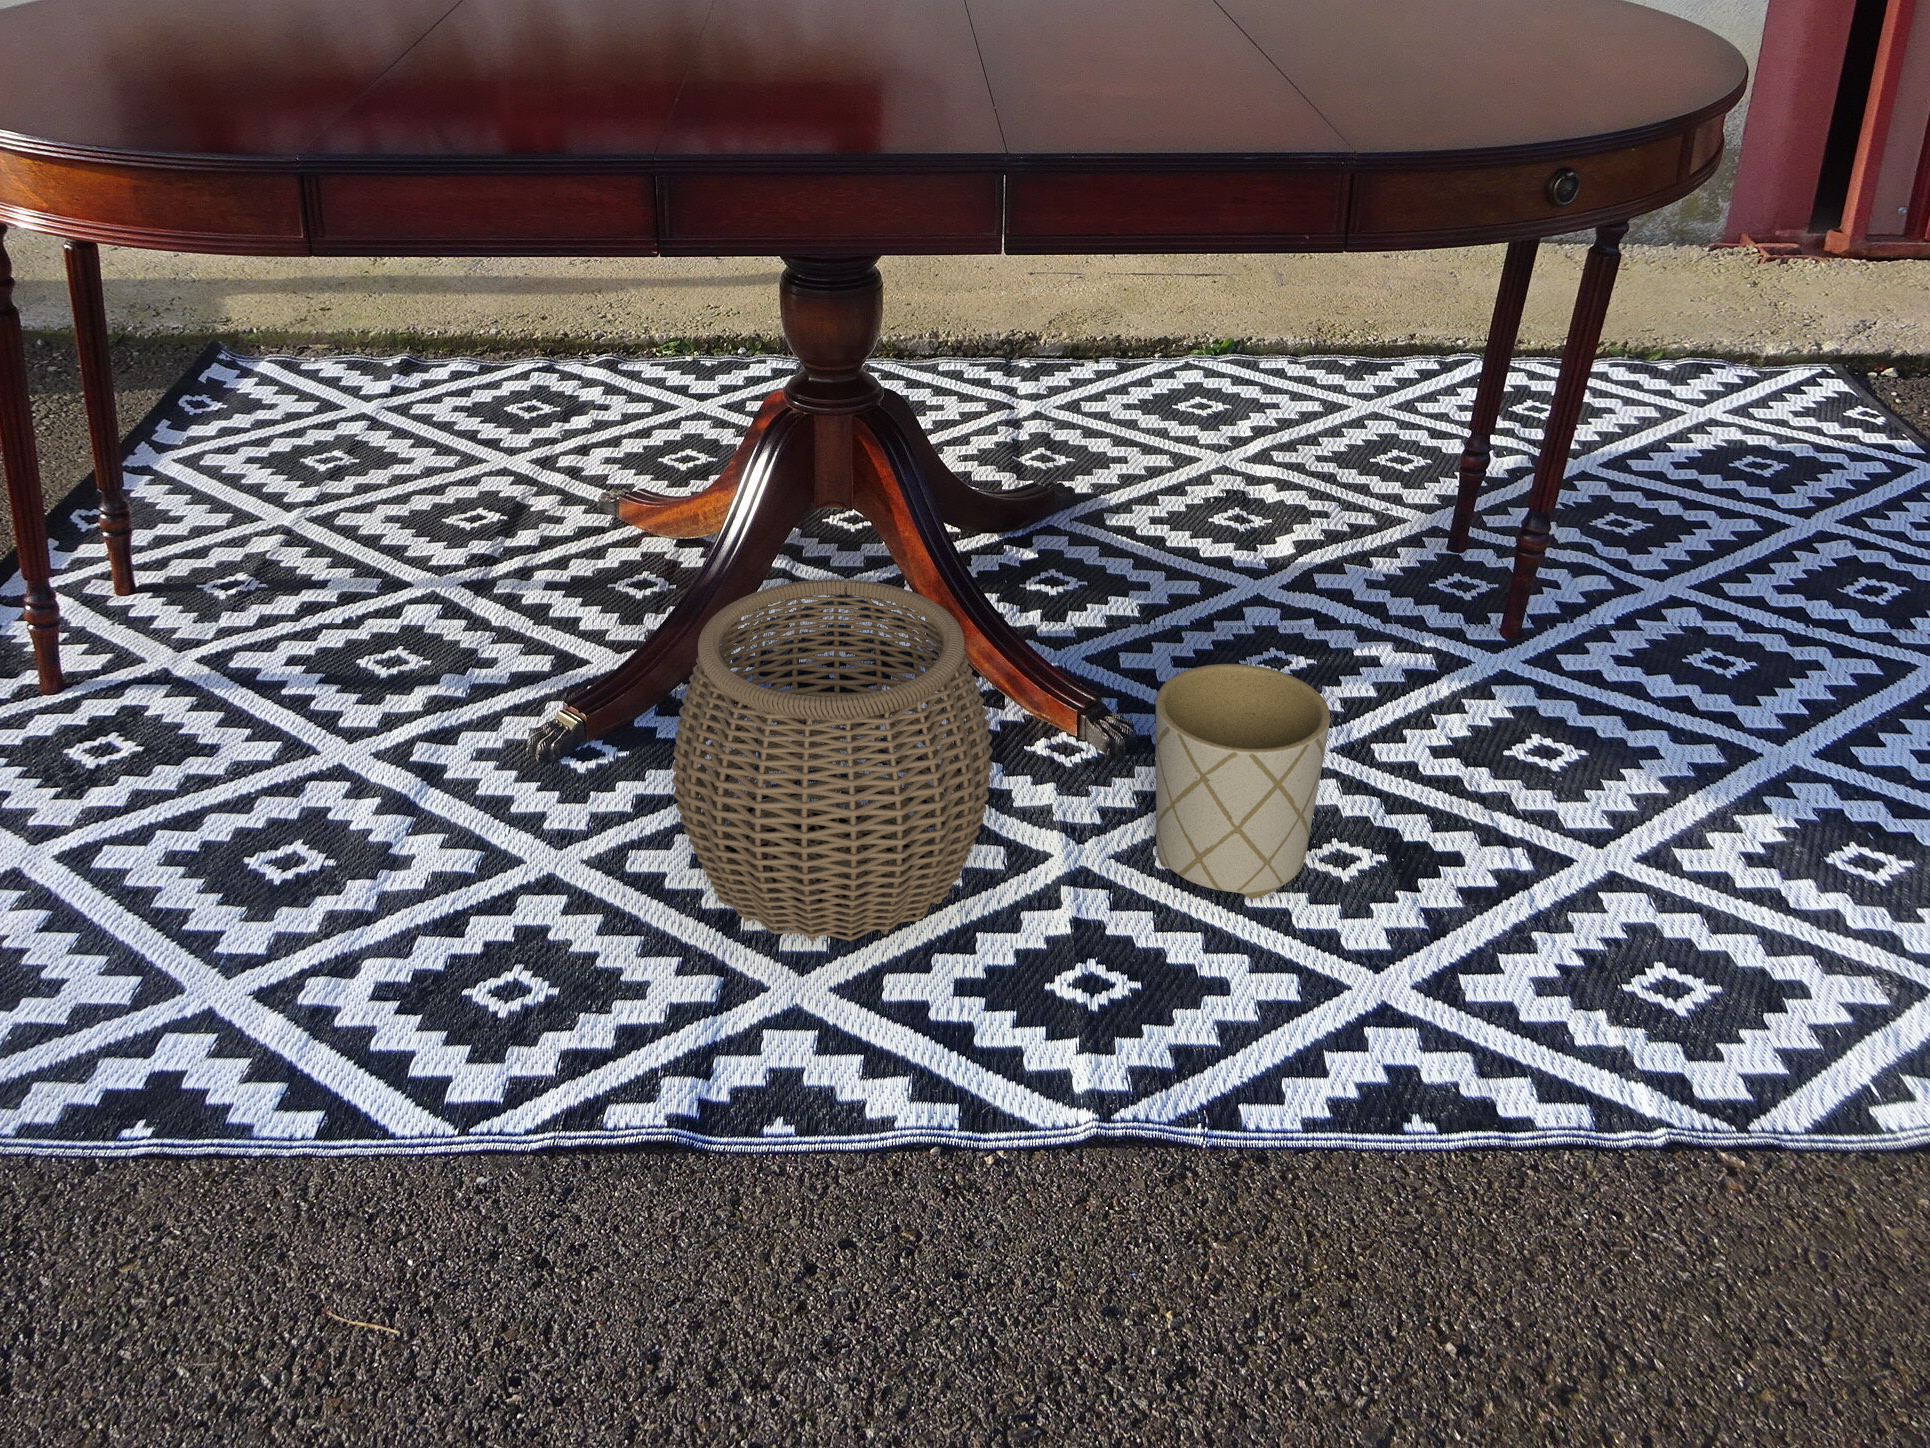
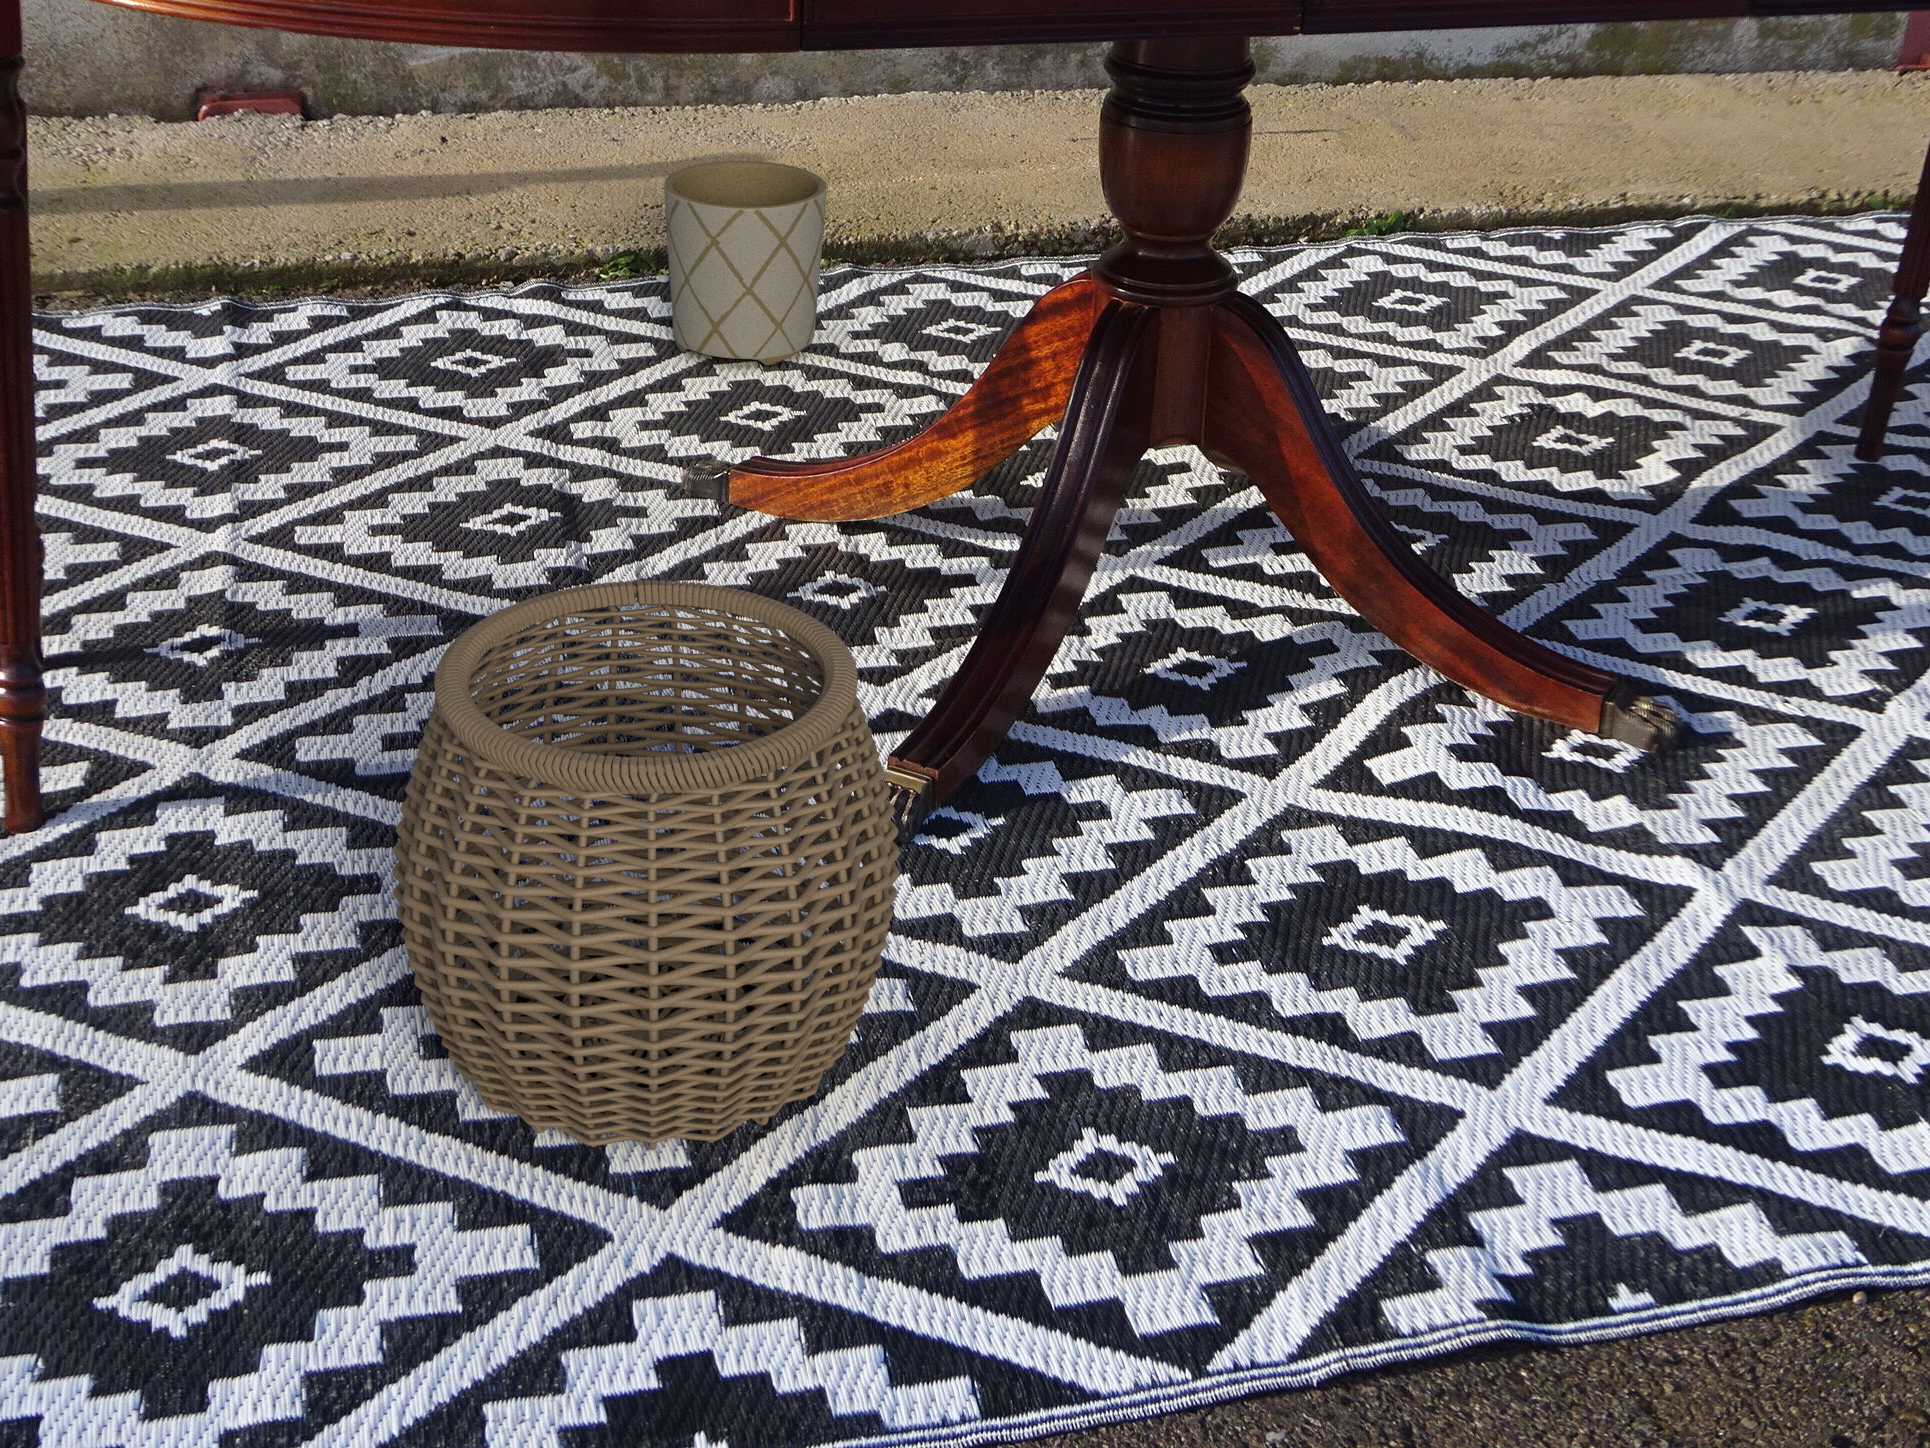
planter: present [1155,664,1330,899] -> present [664,161,826,365]

